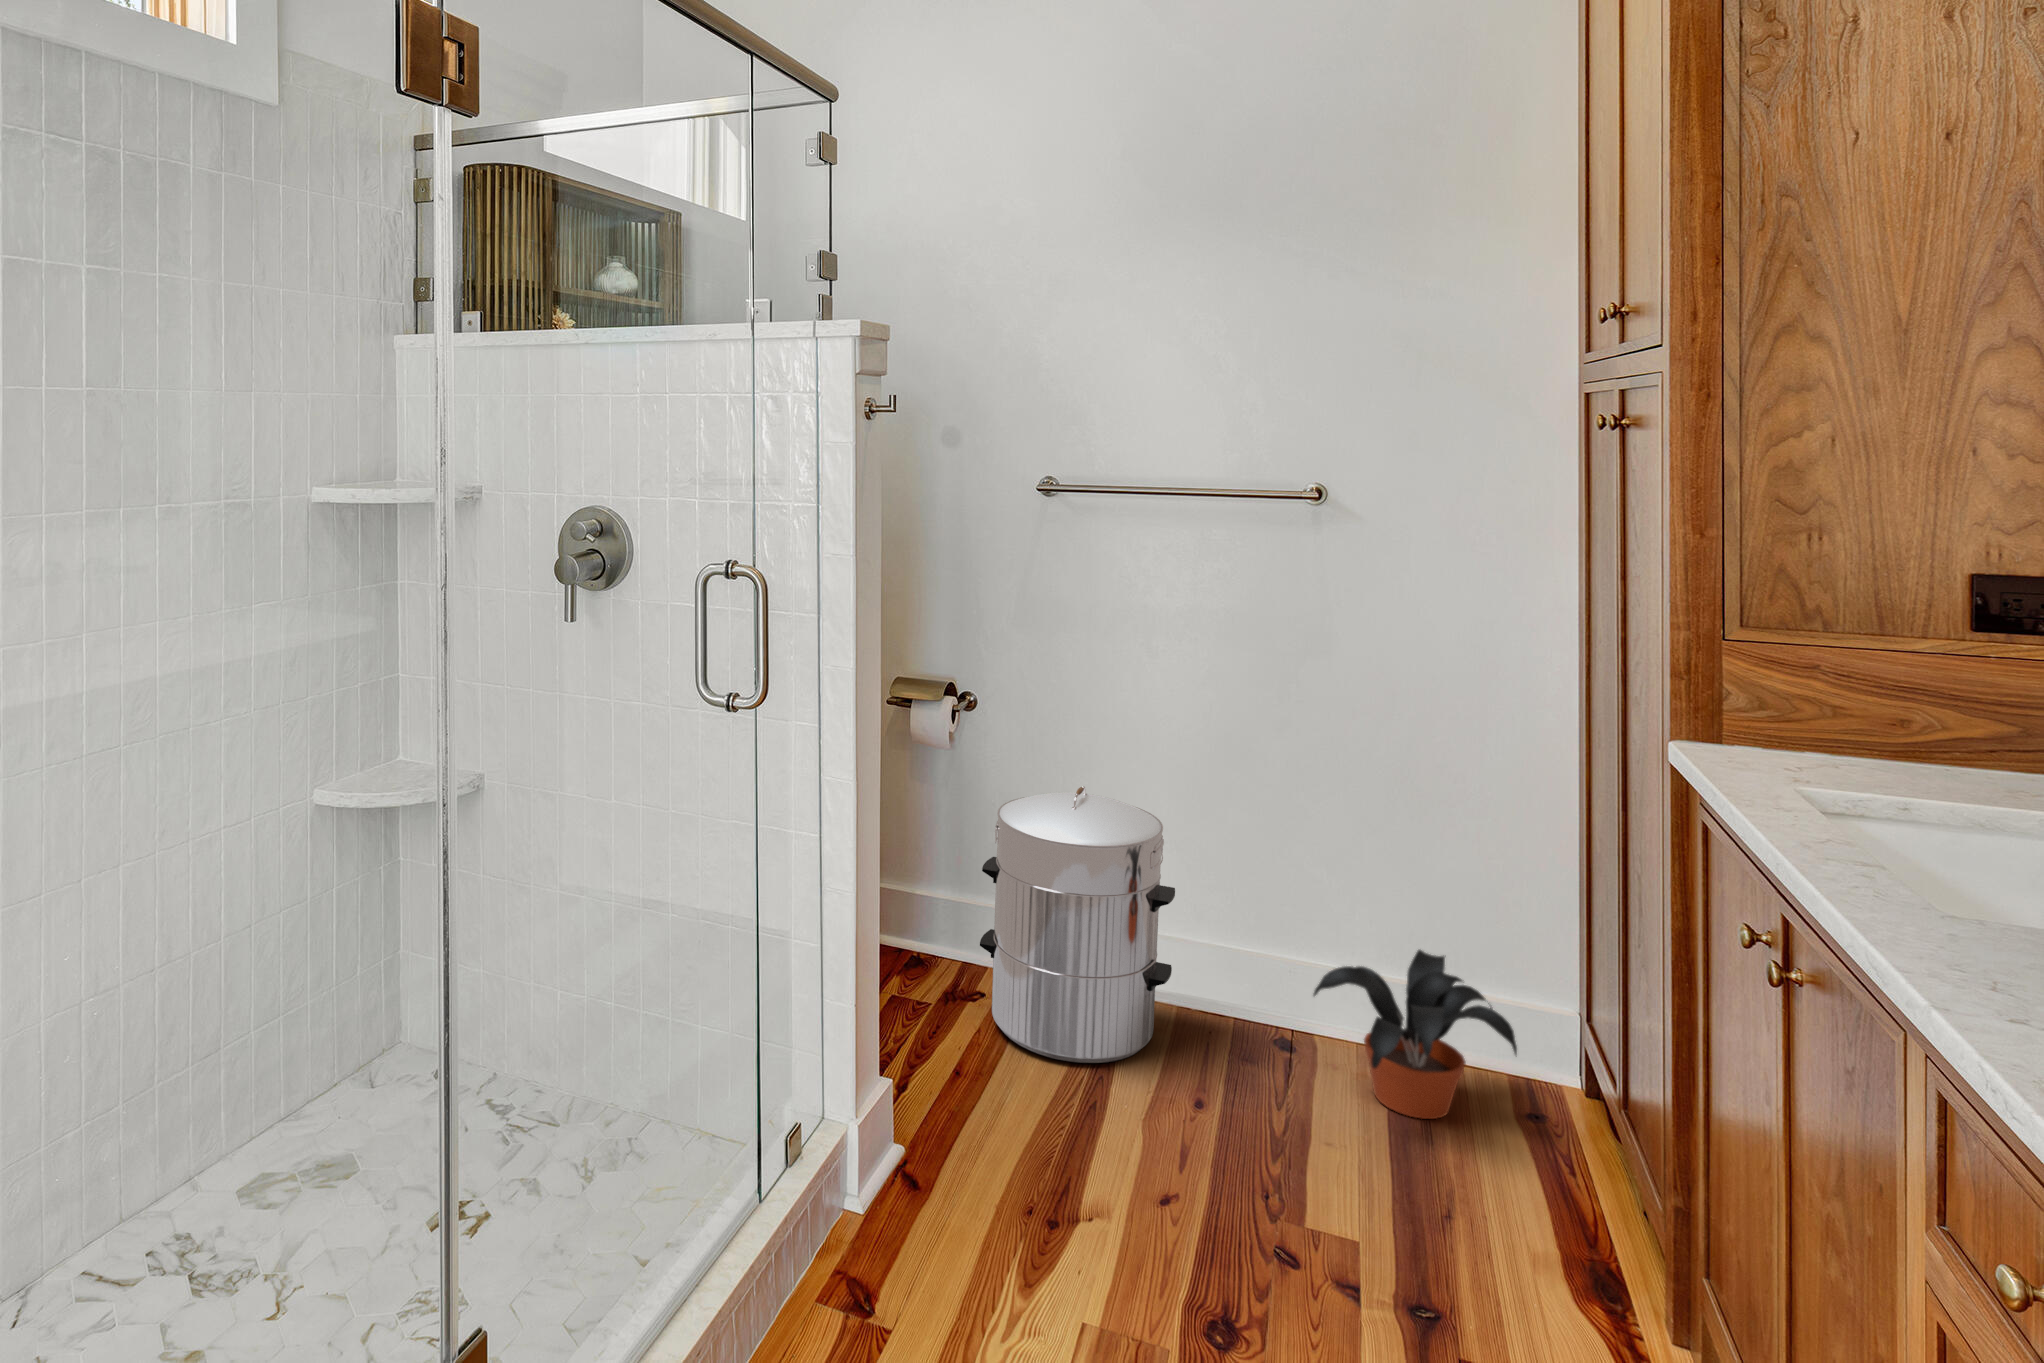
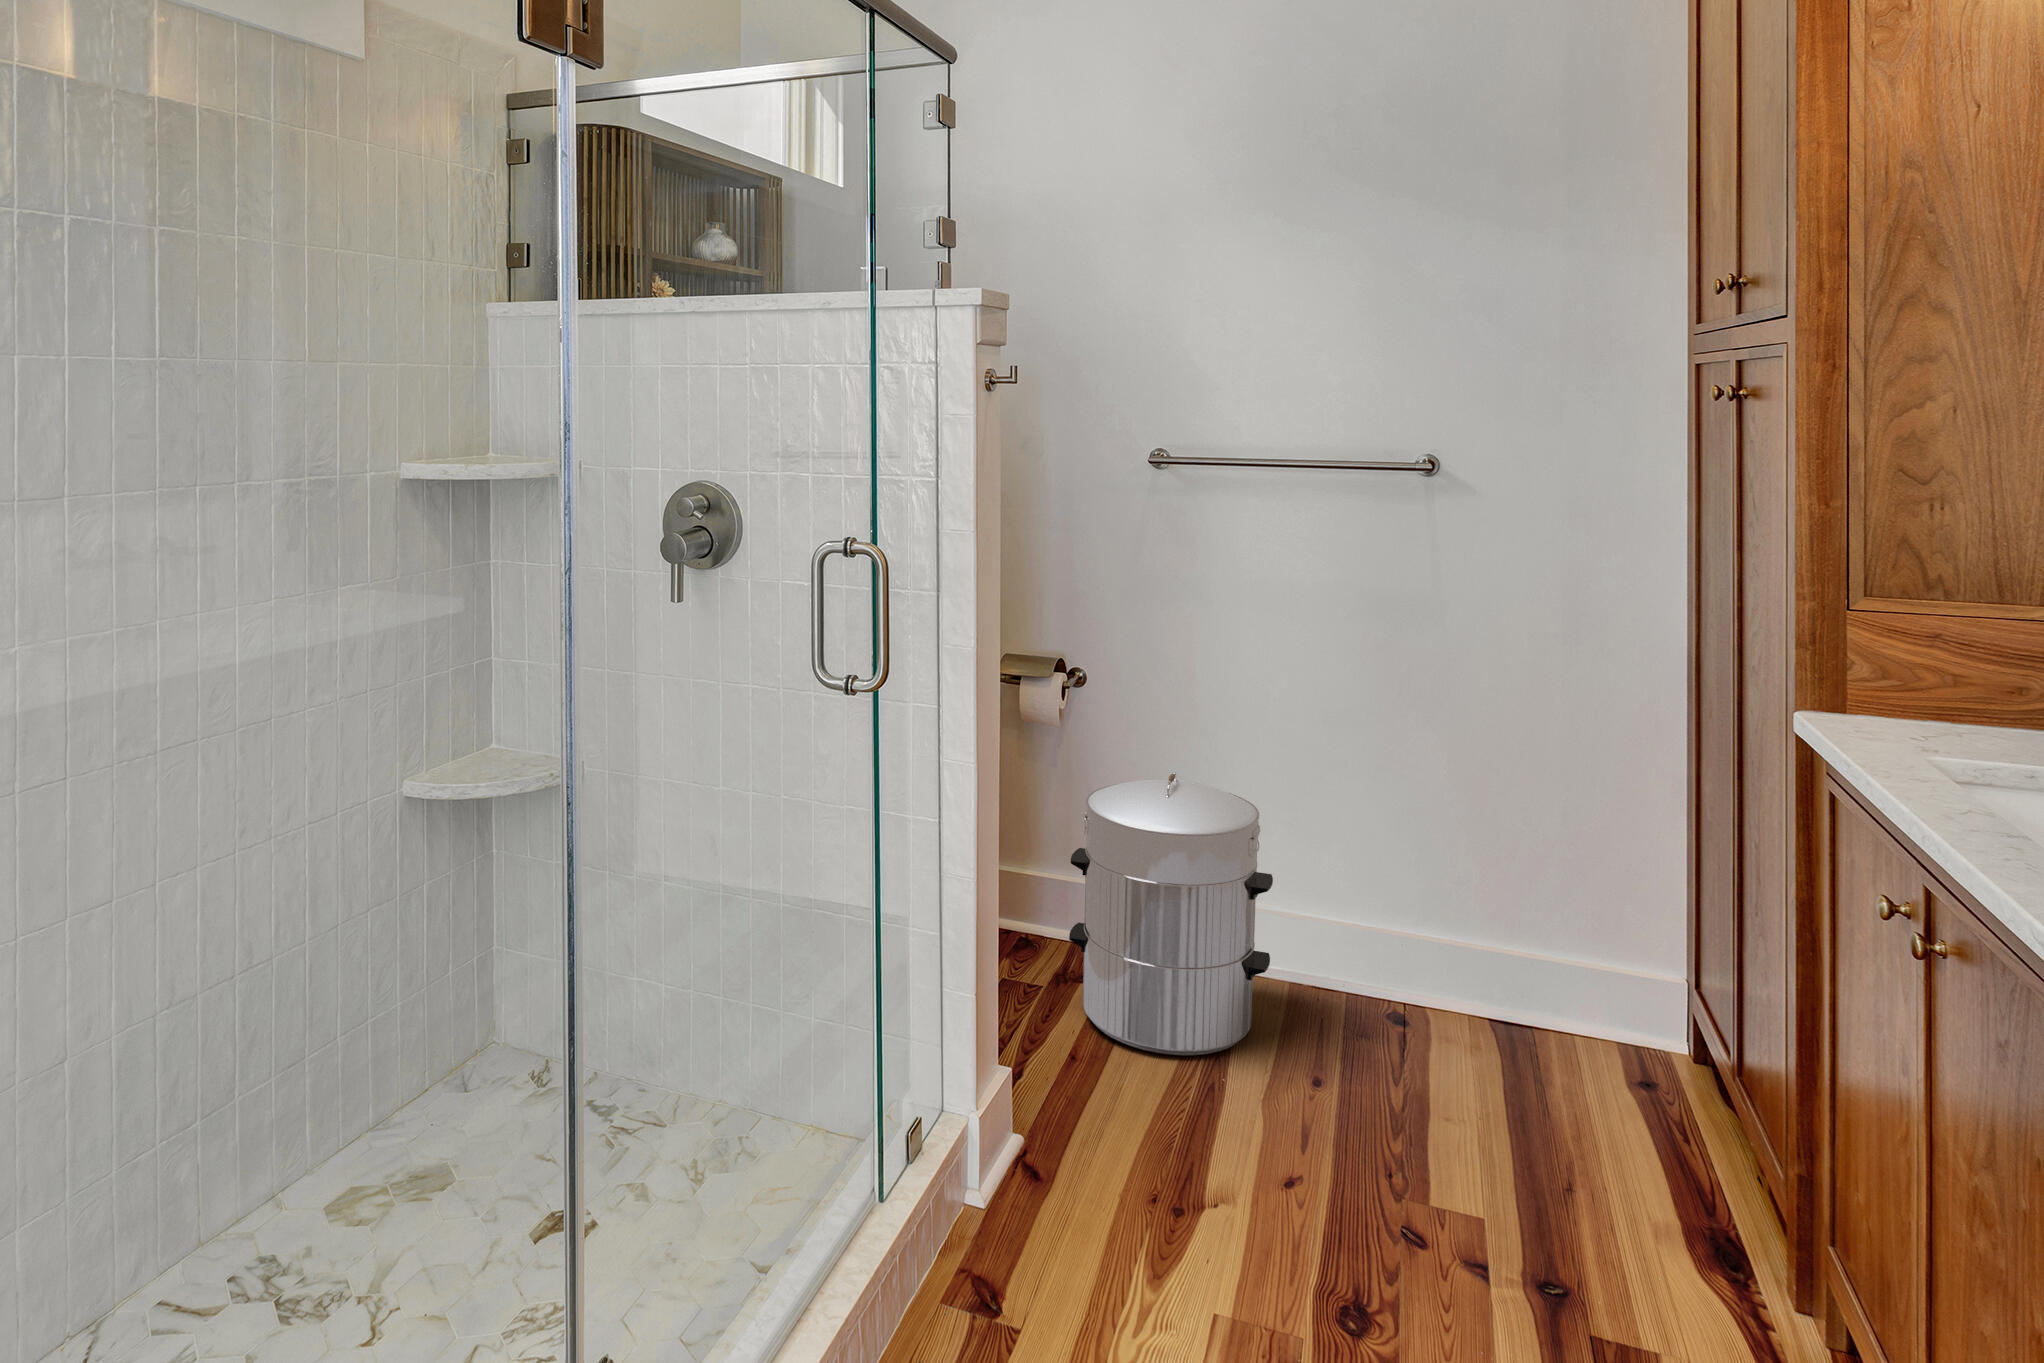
potted plant: present [1314,950,1517,1119] -> none [1419,928,1630,1099]

